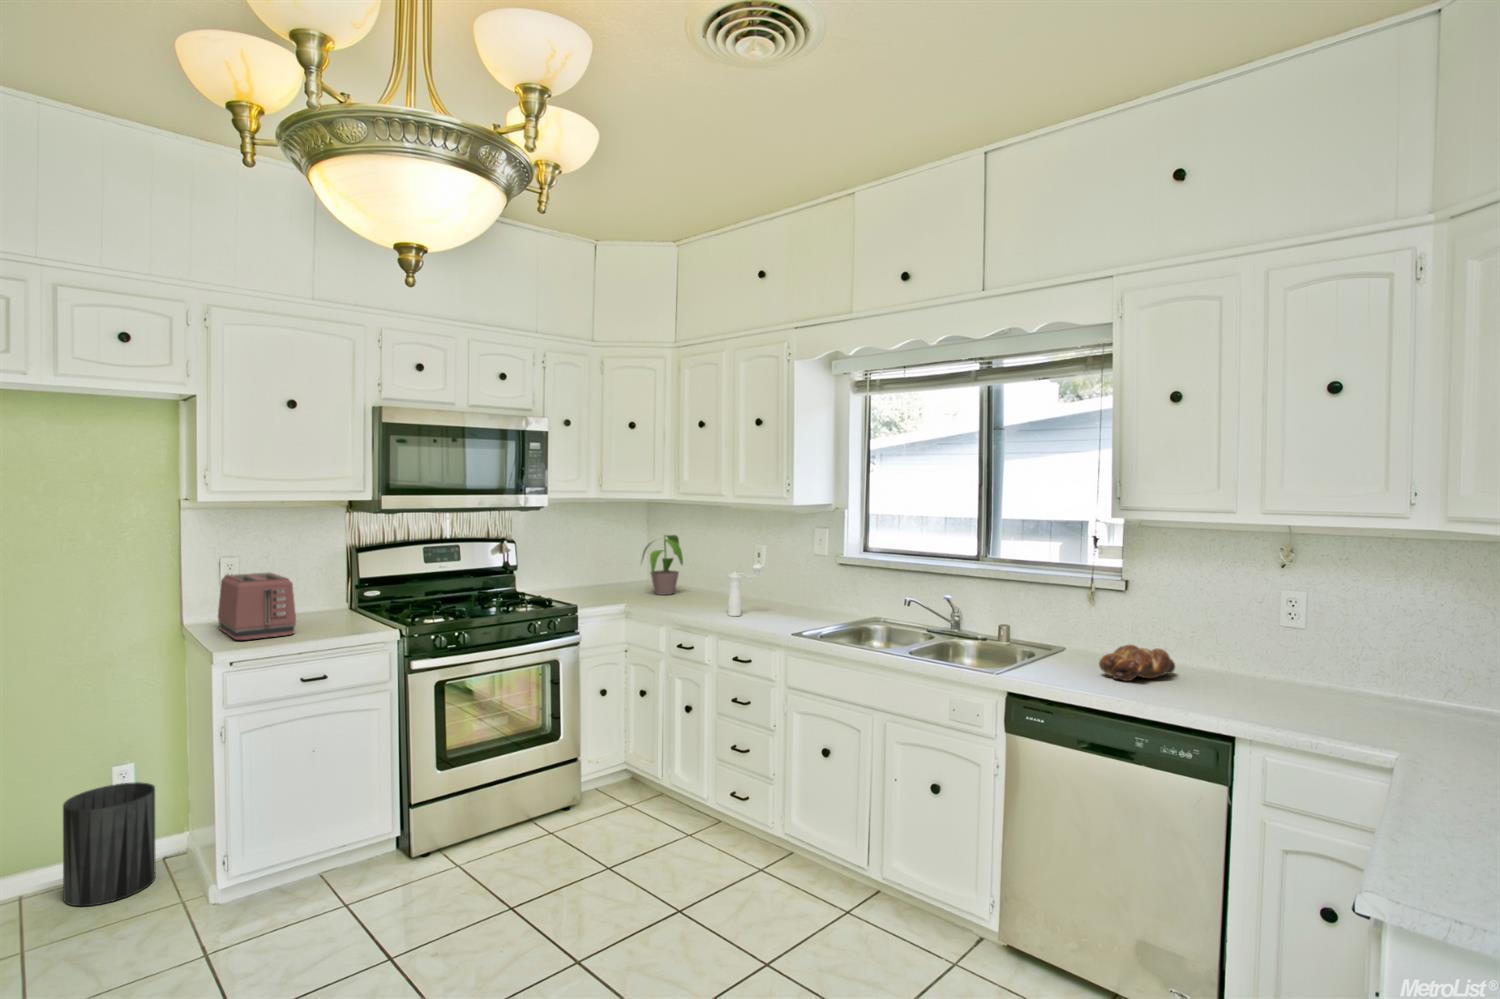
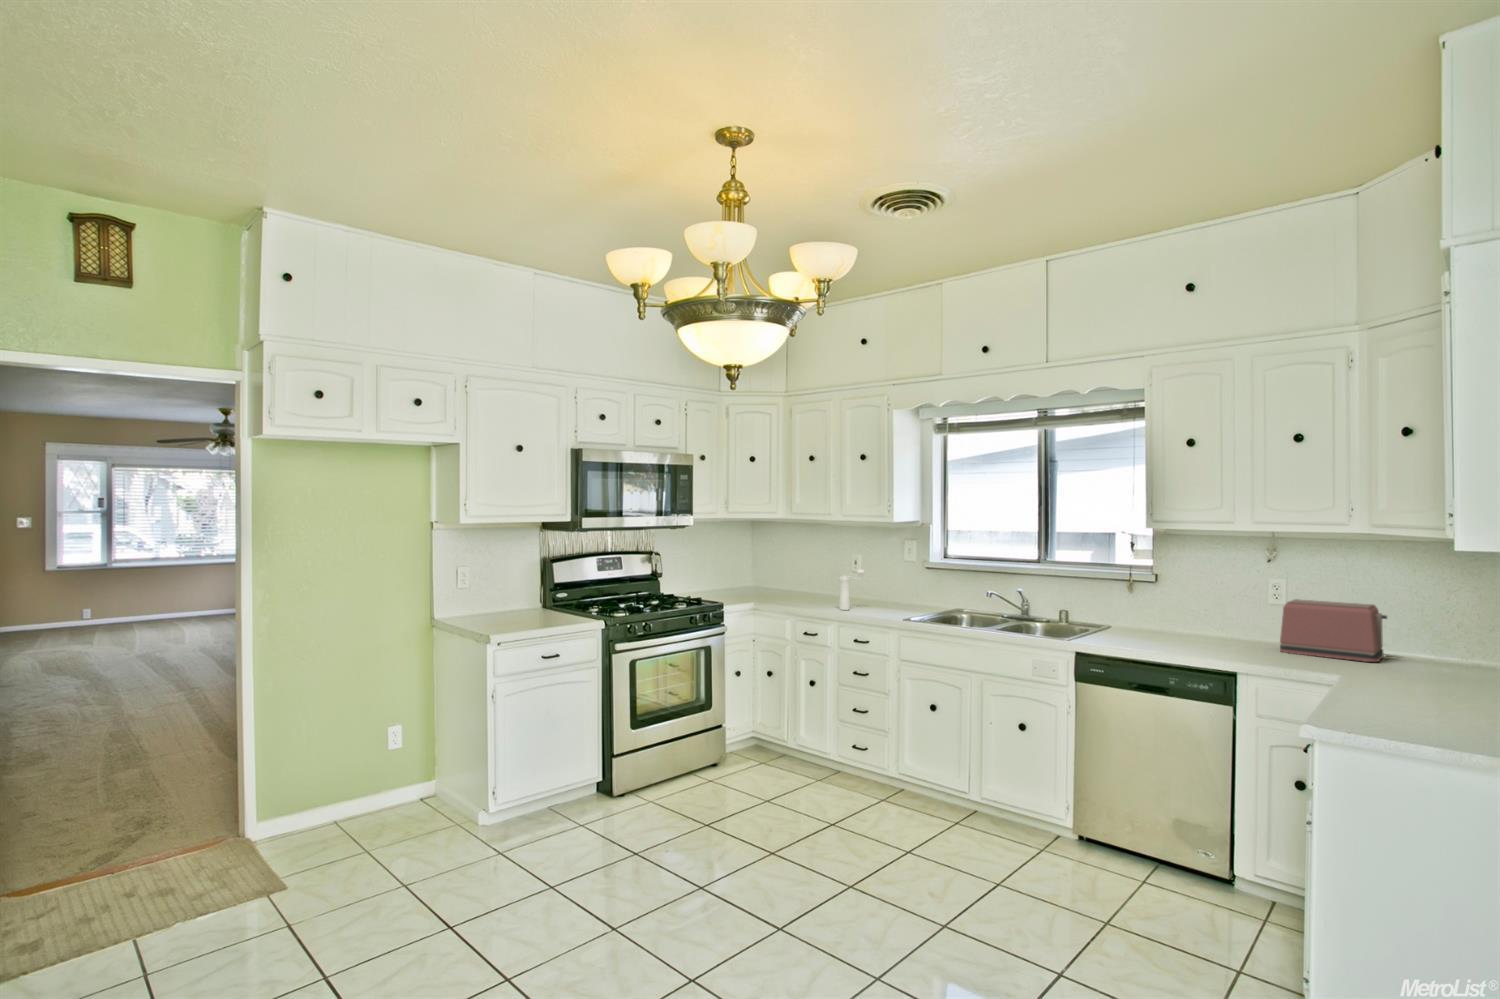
potted plant: present [642,535,683,595] -> none [752,547,795,597]
toaster: present [218,573,296,640] -> present [1280,599,1387,662]
bread loaf: present [1099,645,1175,681] -> none [1141,619,1195,644]
trash can: present [63,782,155,906] -> none [370,738,429,826]

